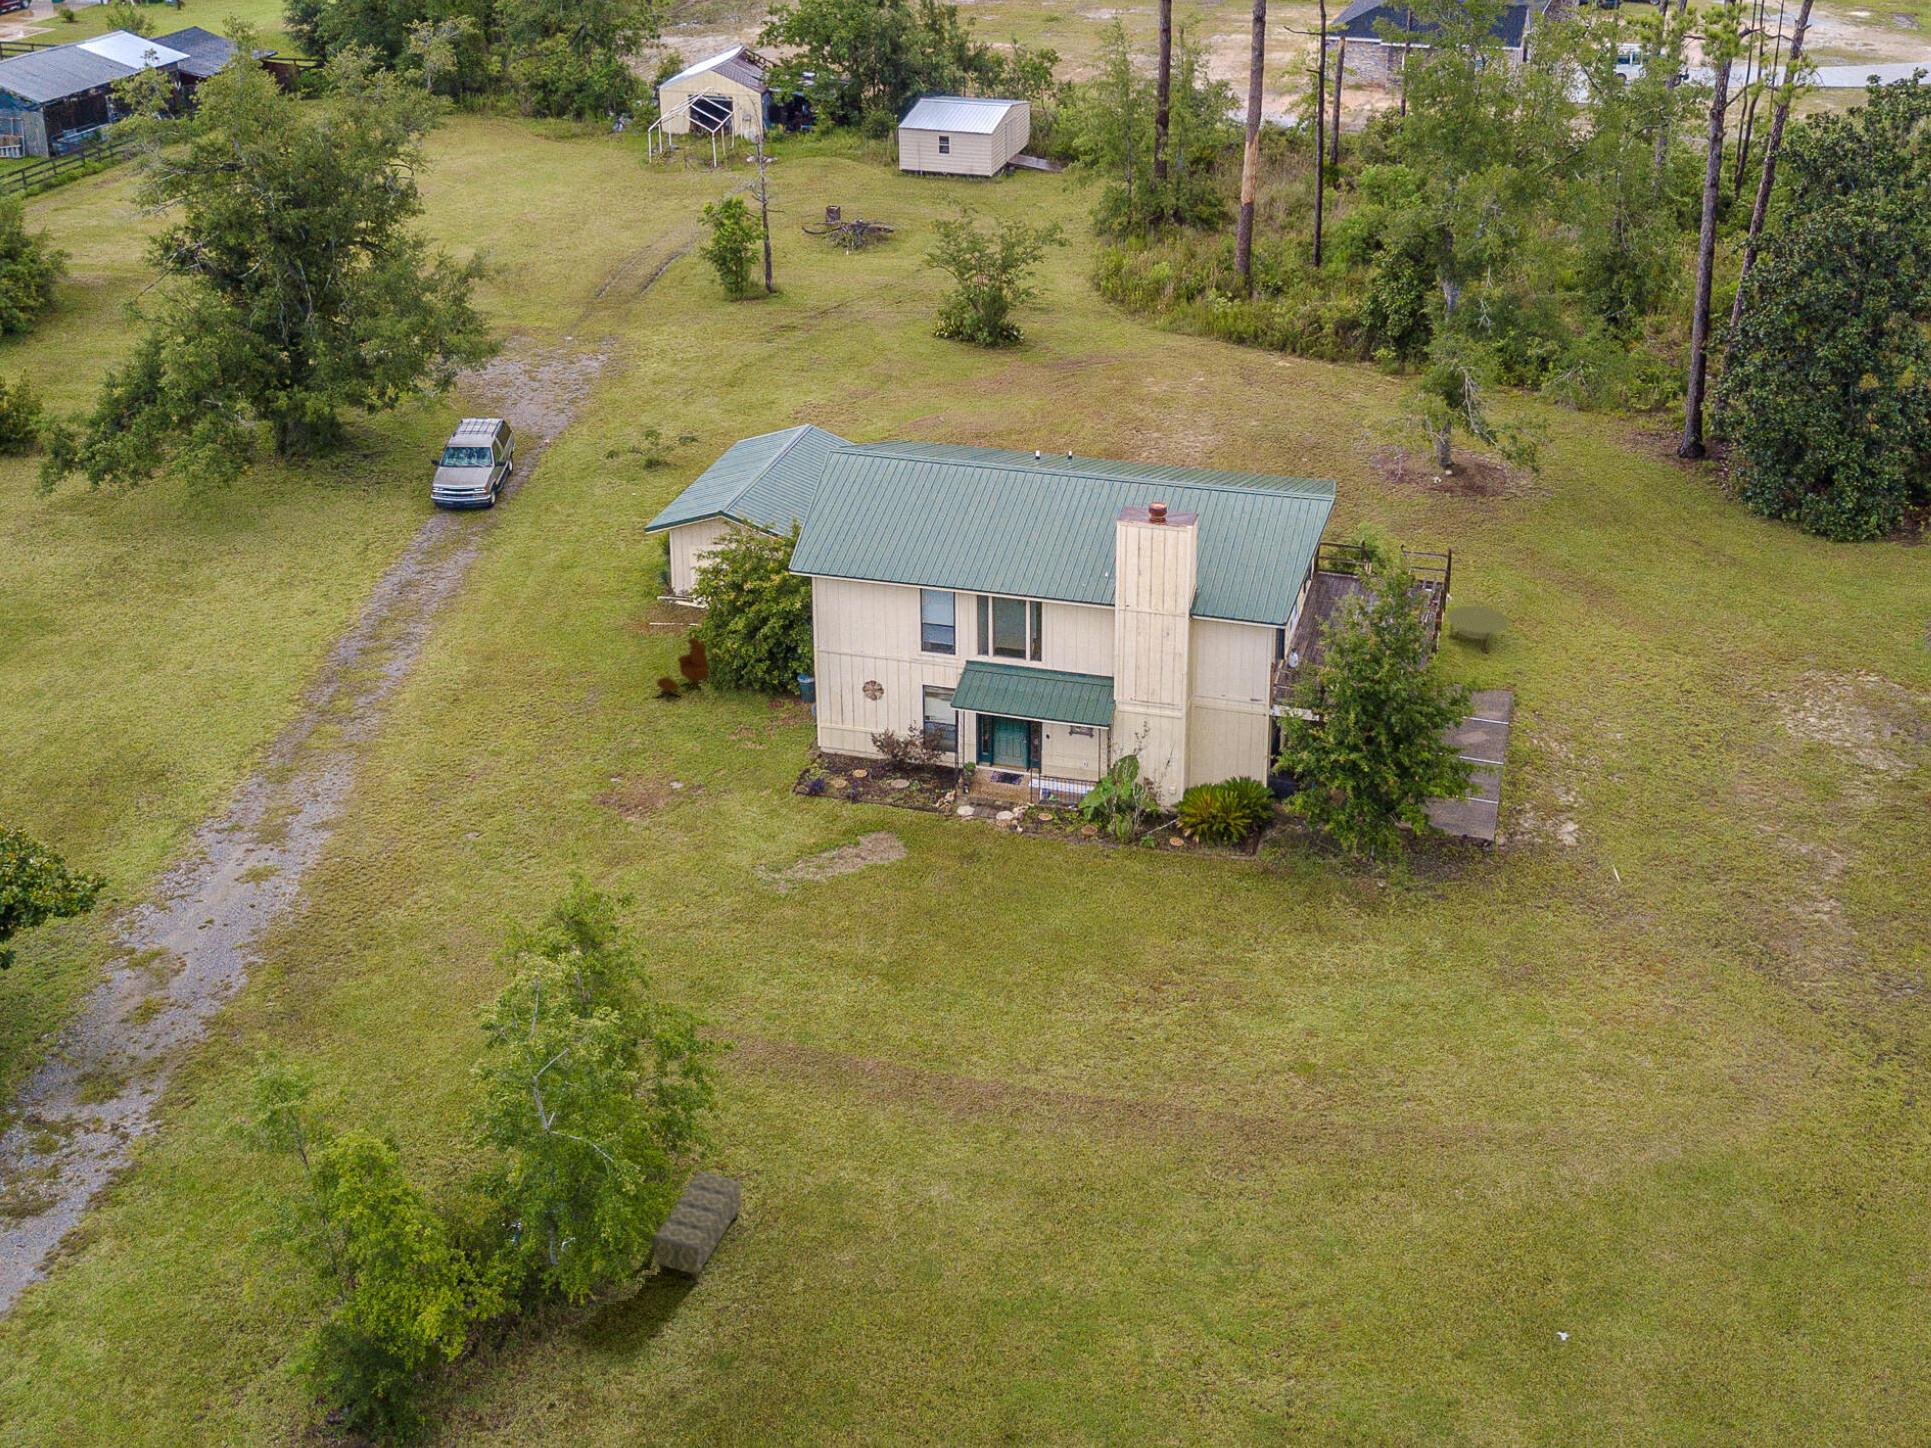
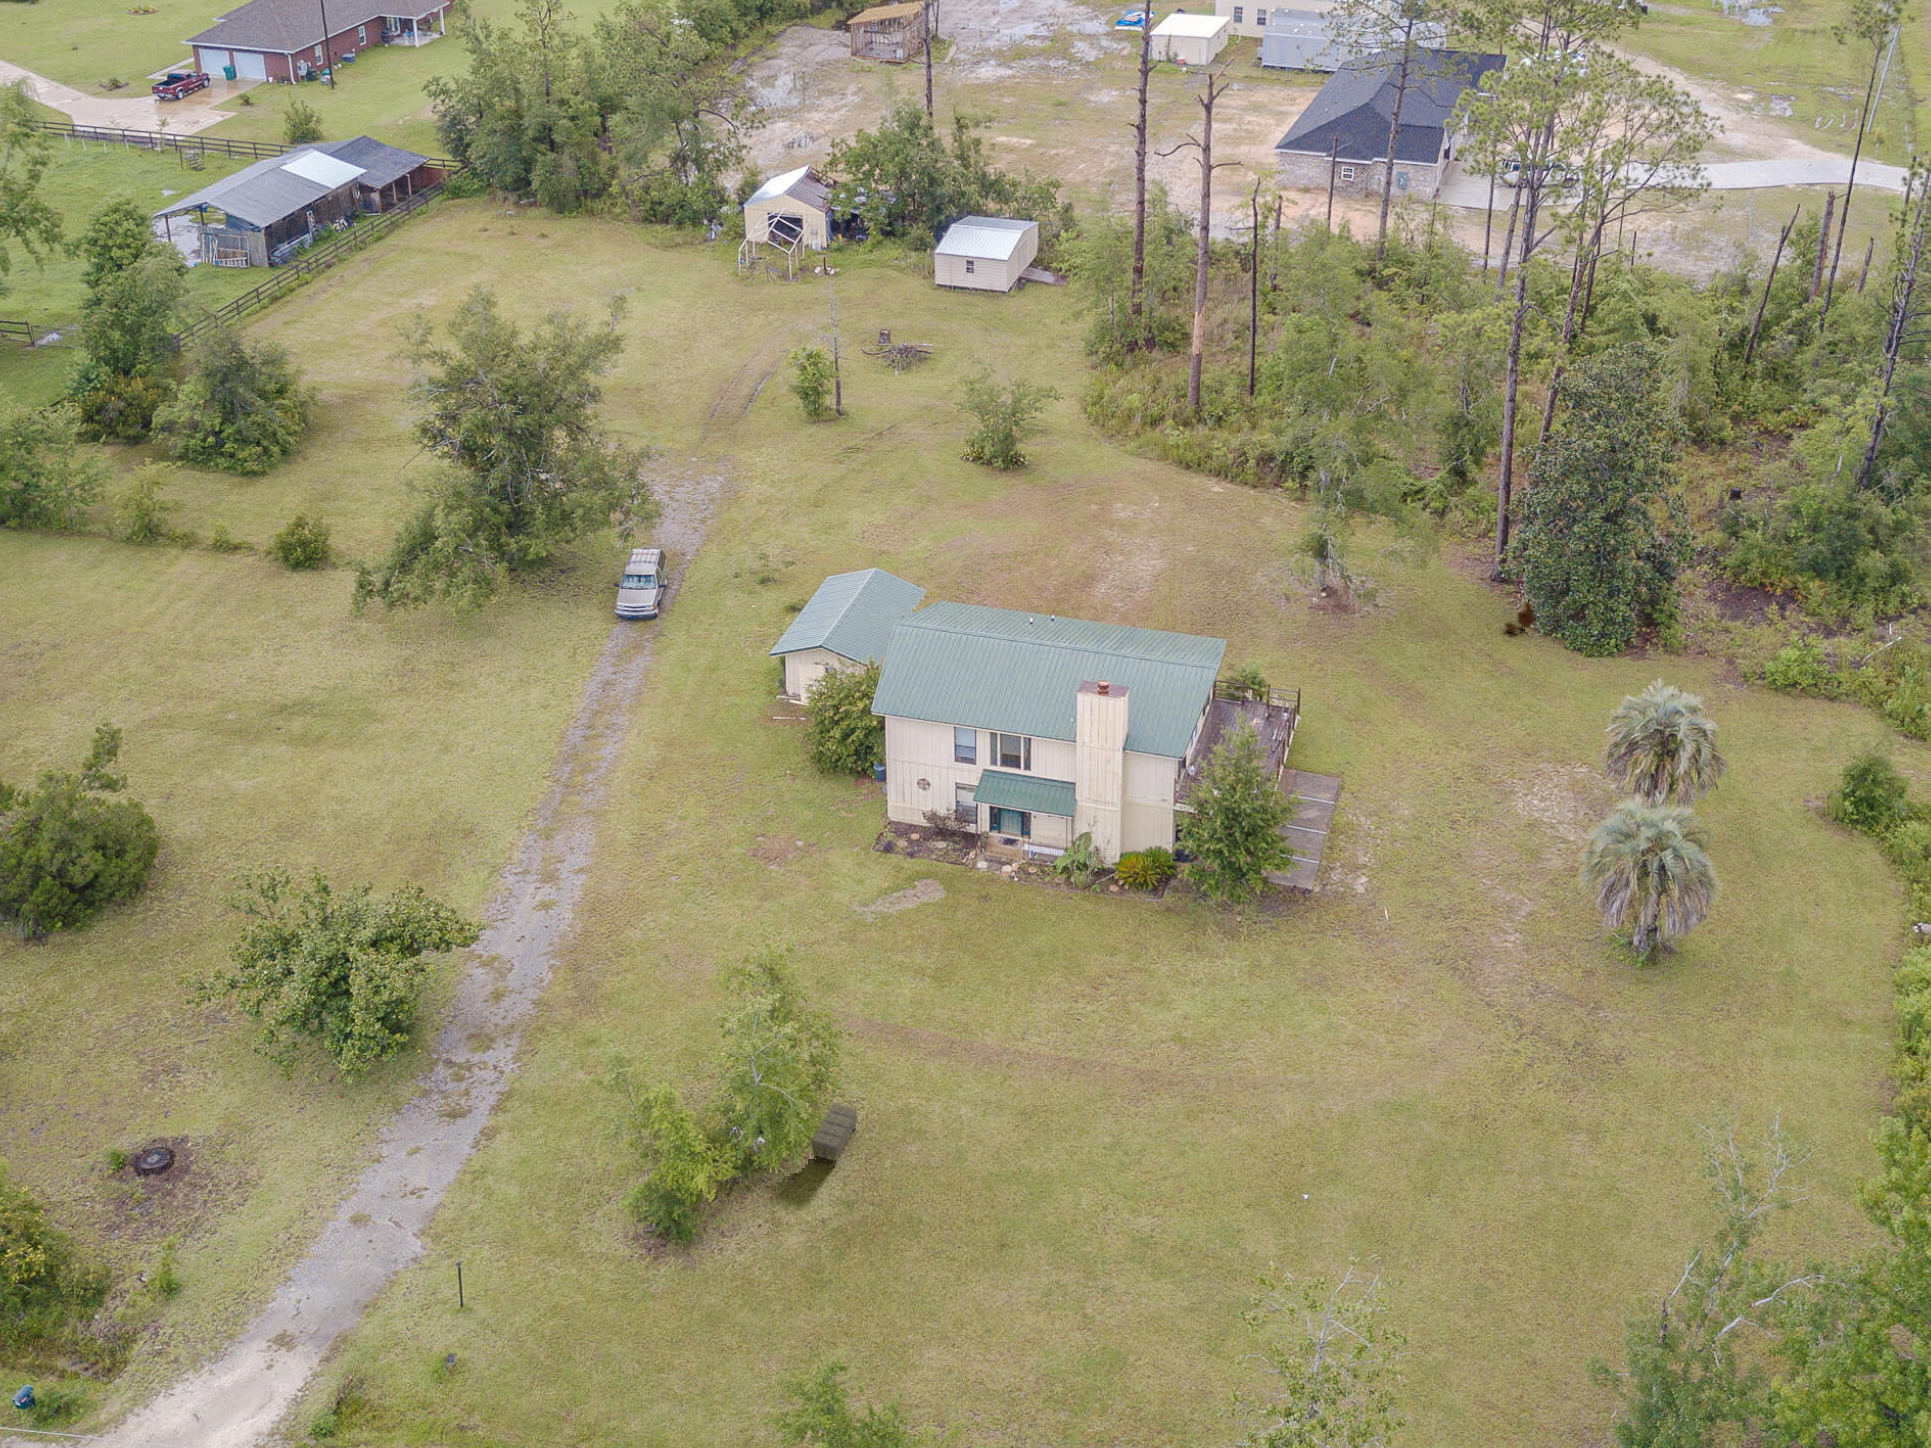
round table: present [1447,606,1508,653] -> none [1304,713,1344,748]
lounge chair: present [657,638,709,697] -> present [1505,603,1535,633]

